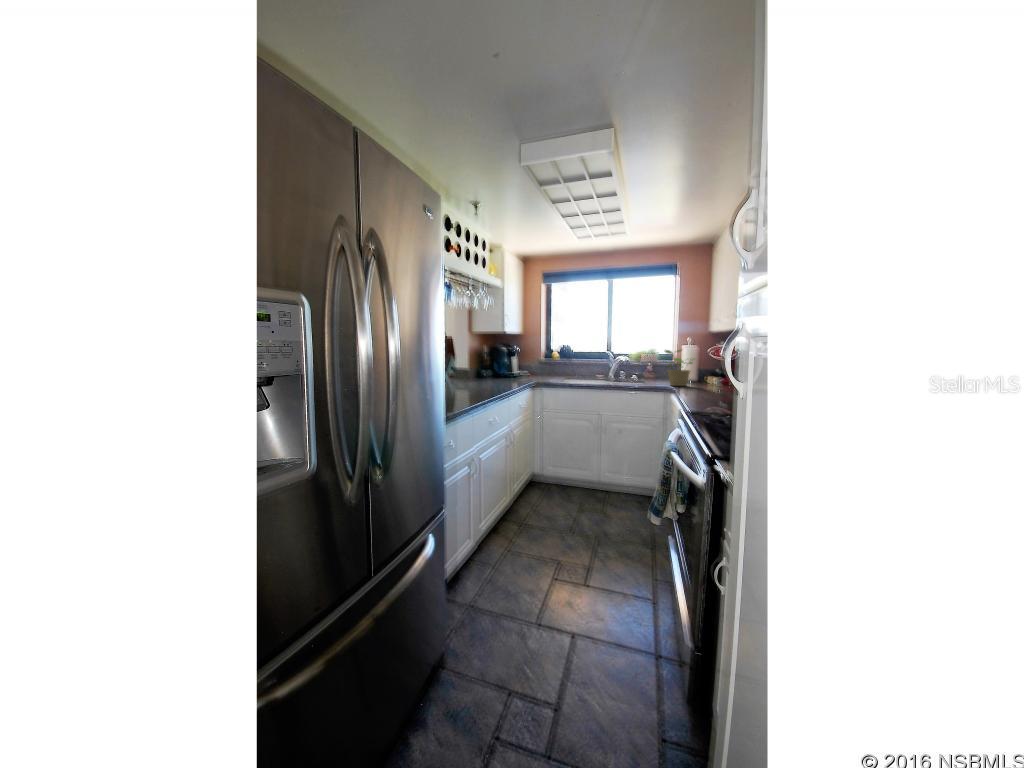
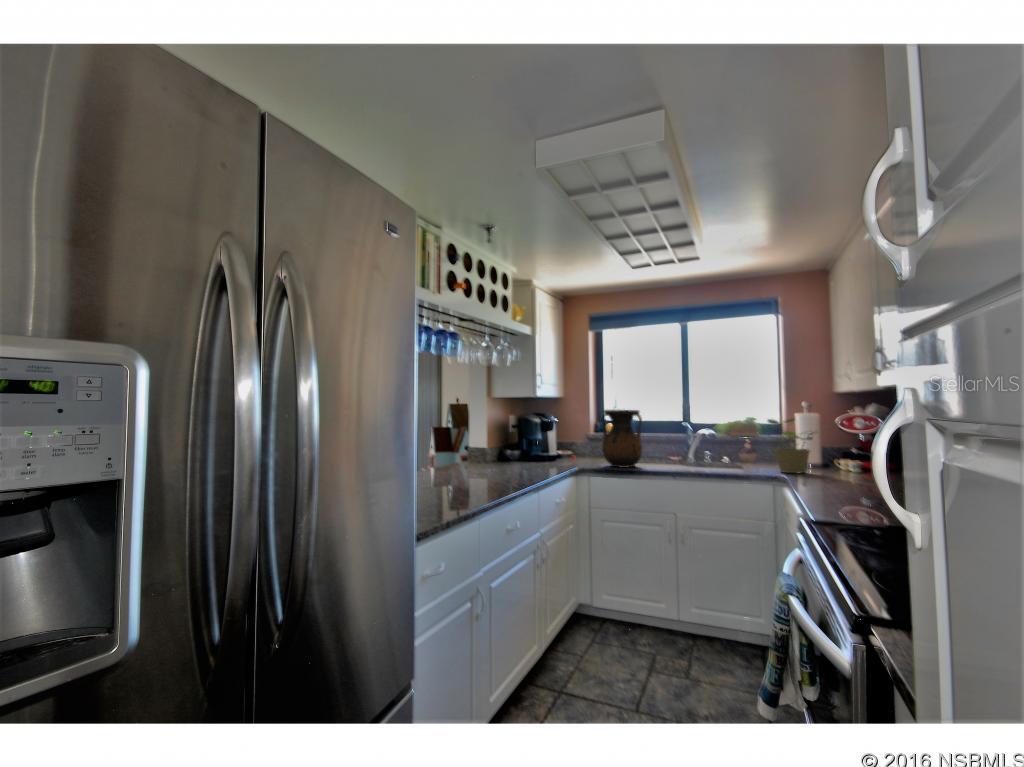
vase: none [552,343,580,384] -> present [602,410,642,468]

